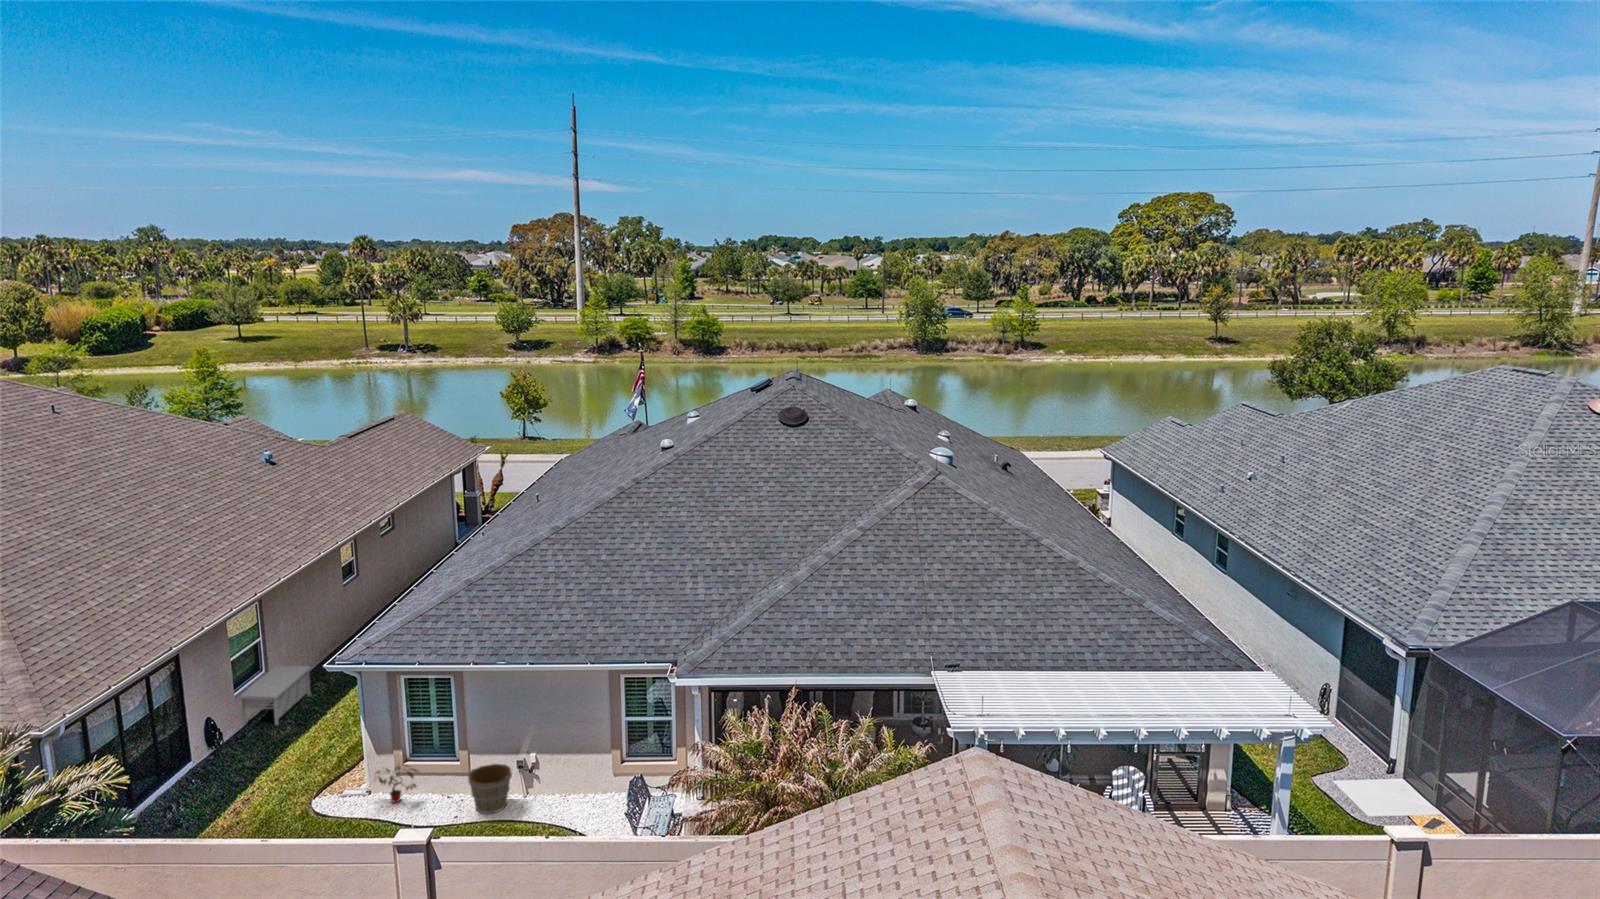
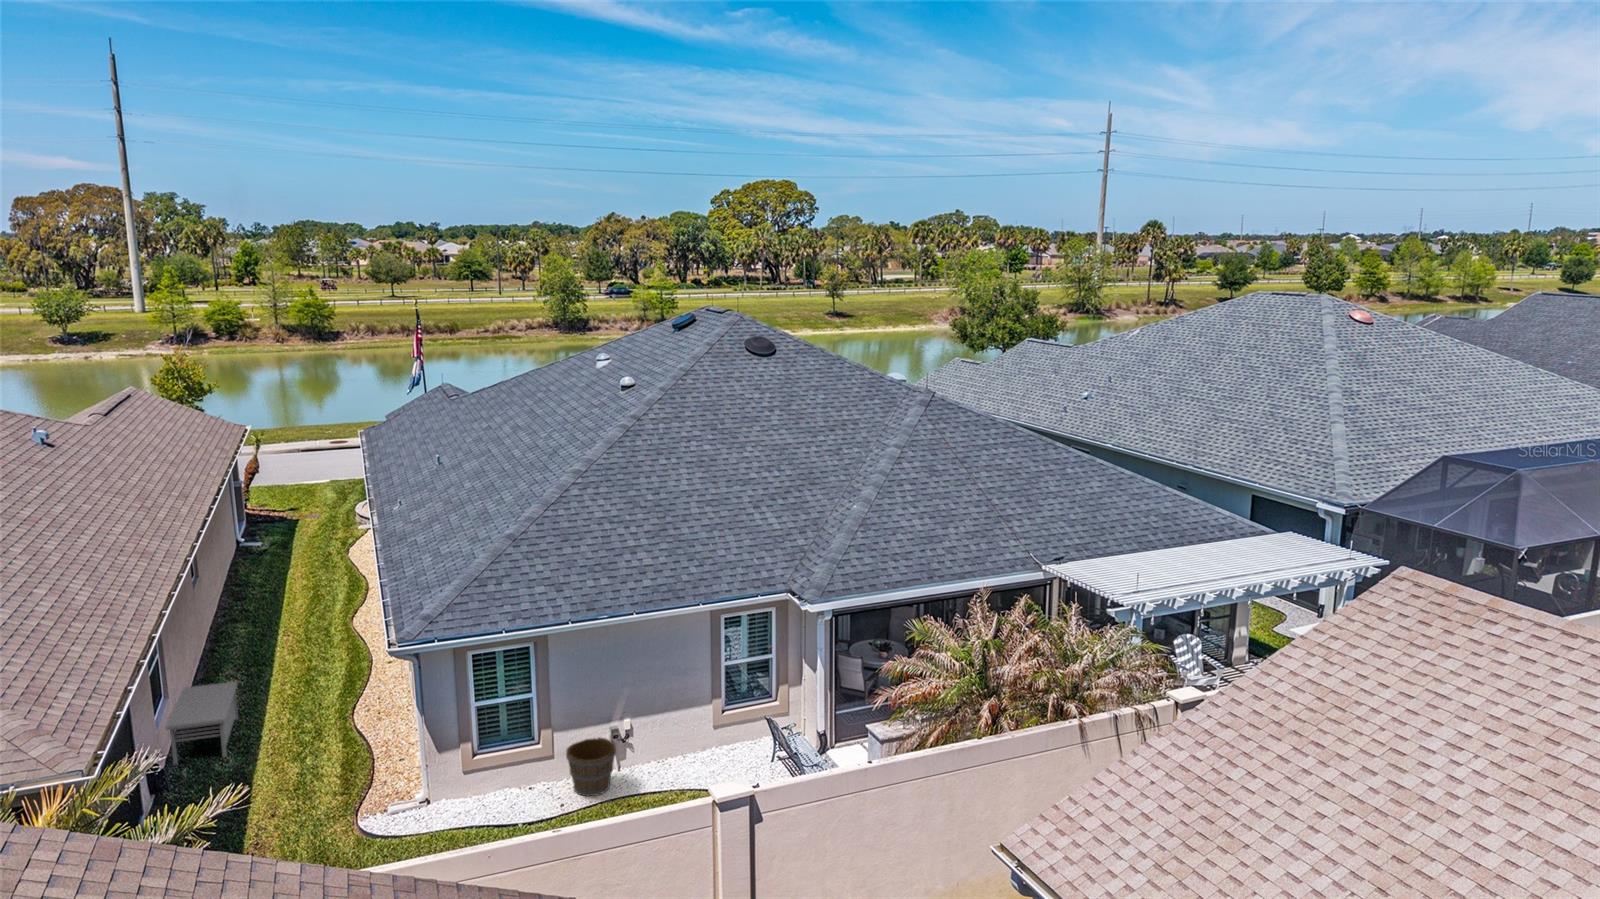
potted plant: present [376,764,418,802] -> none [442,757,502,806]

